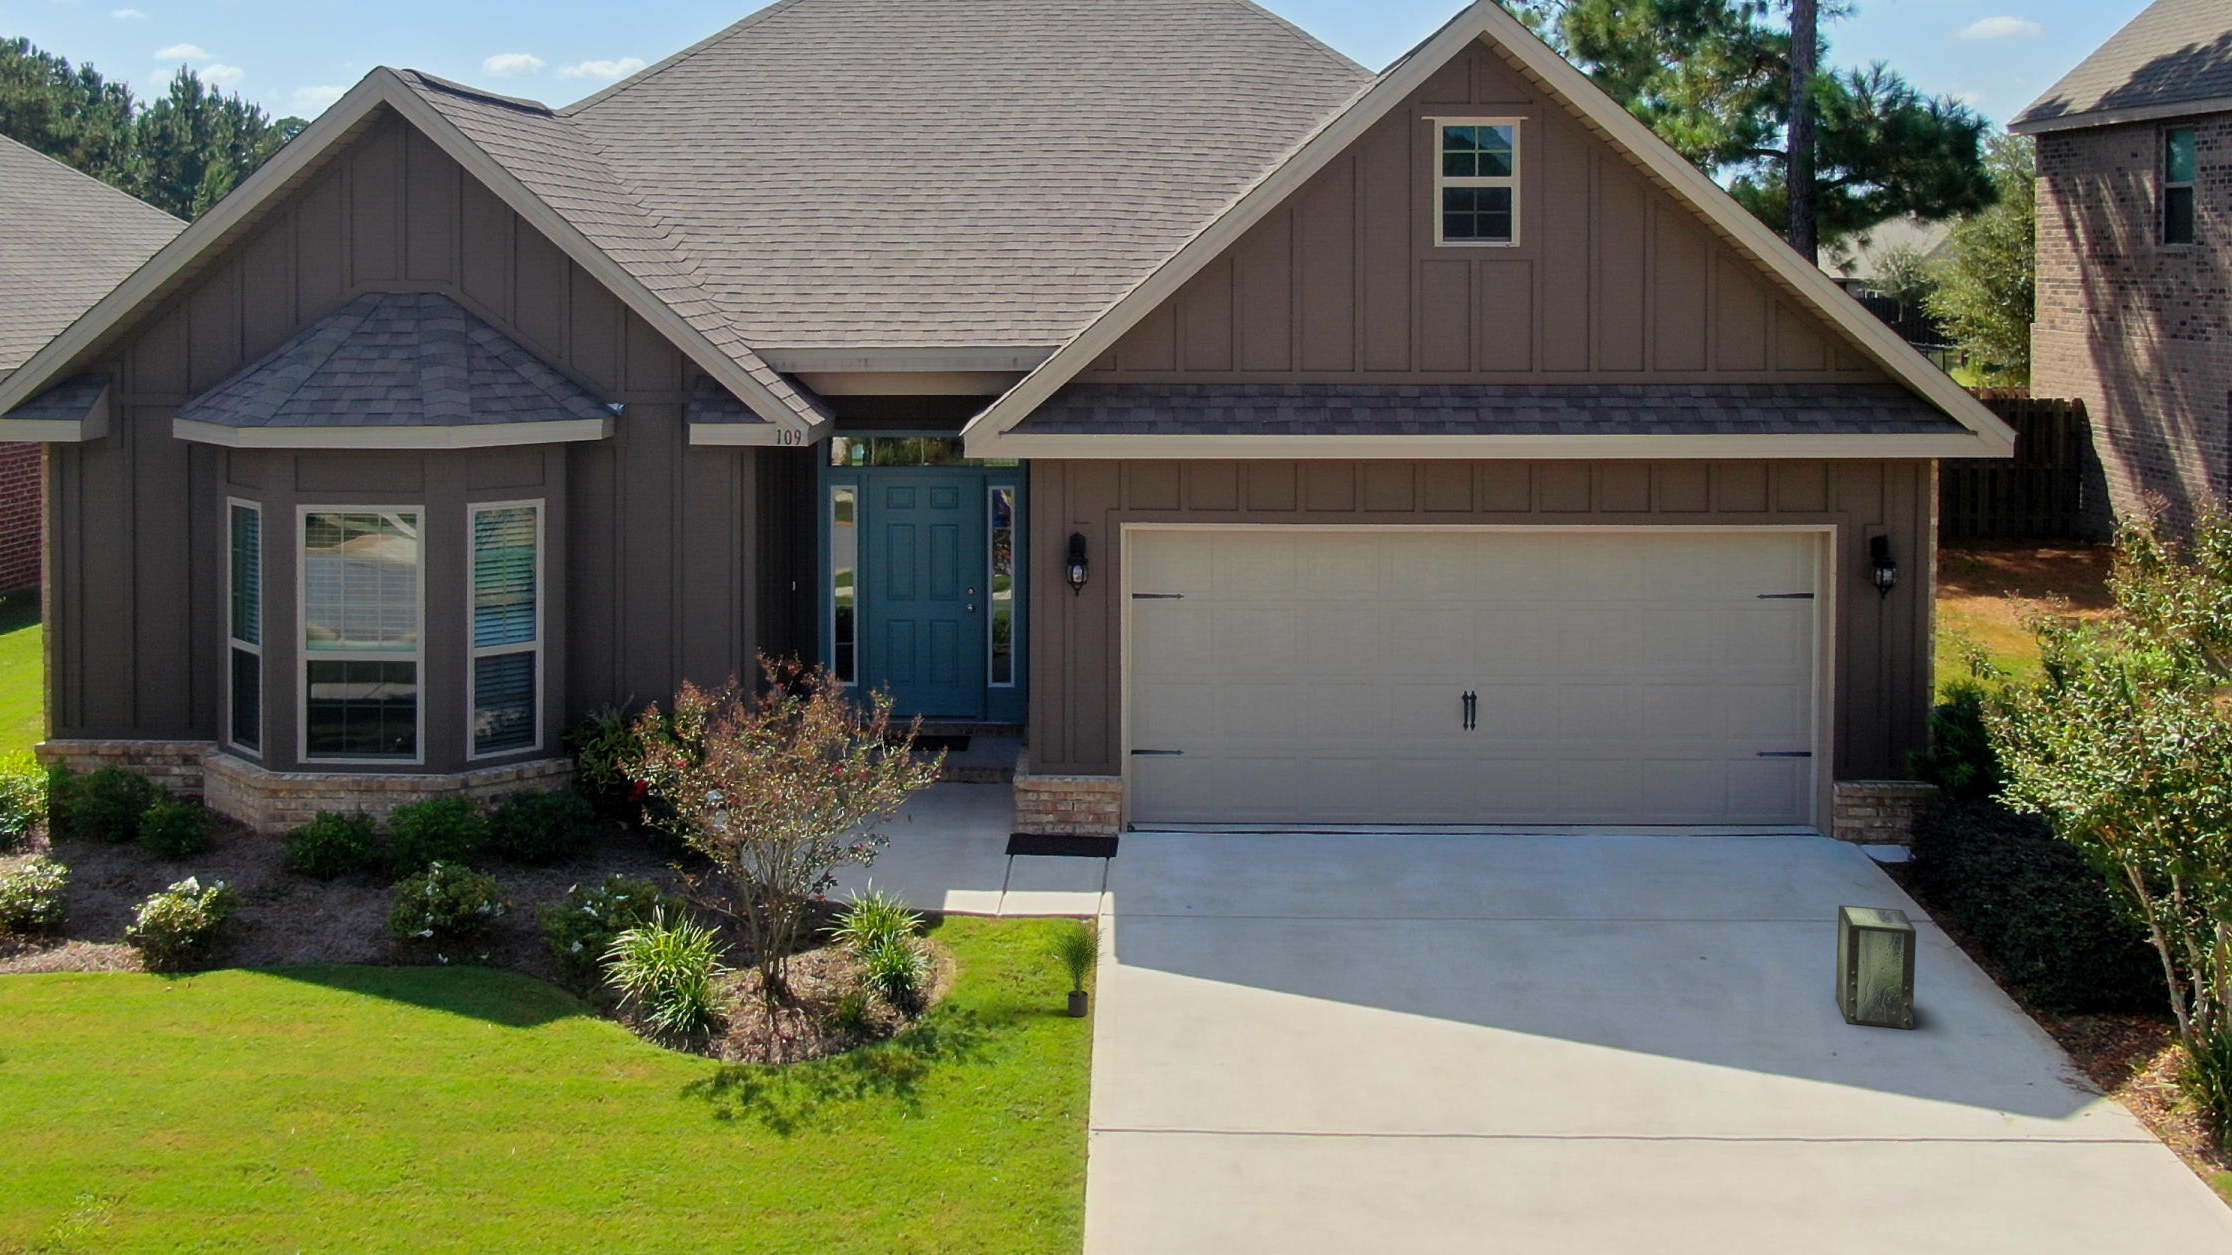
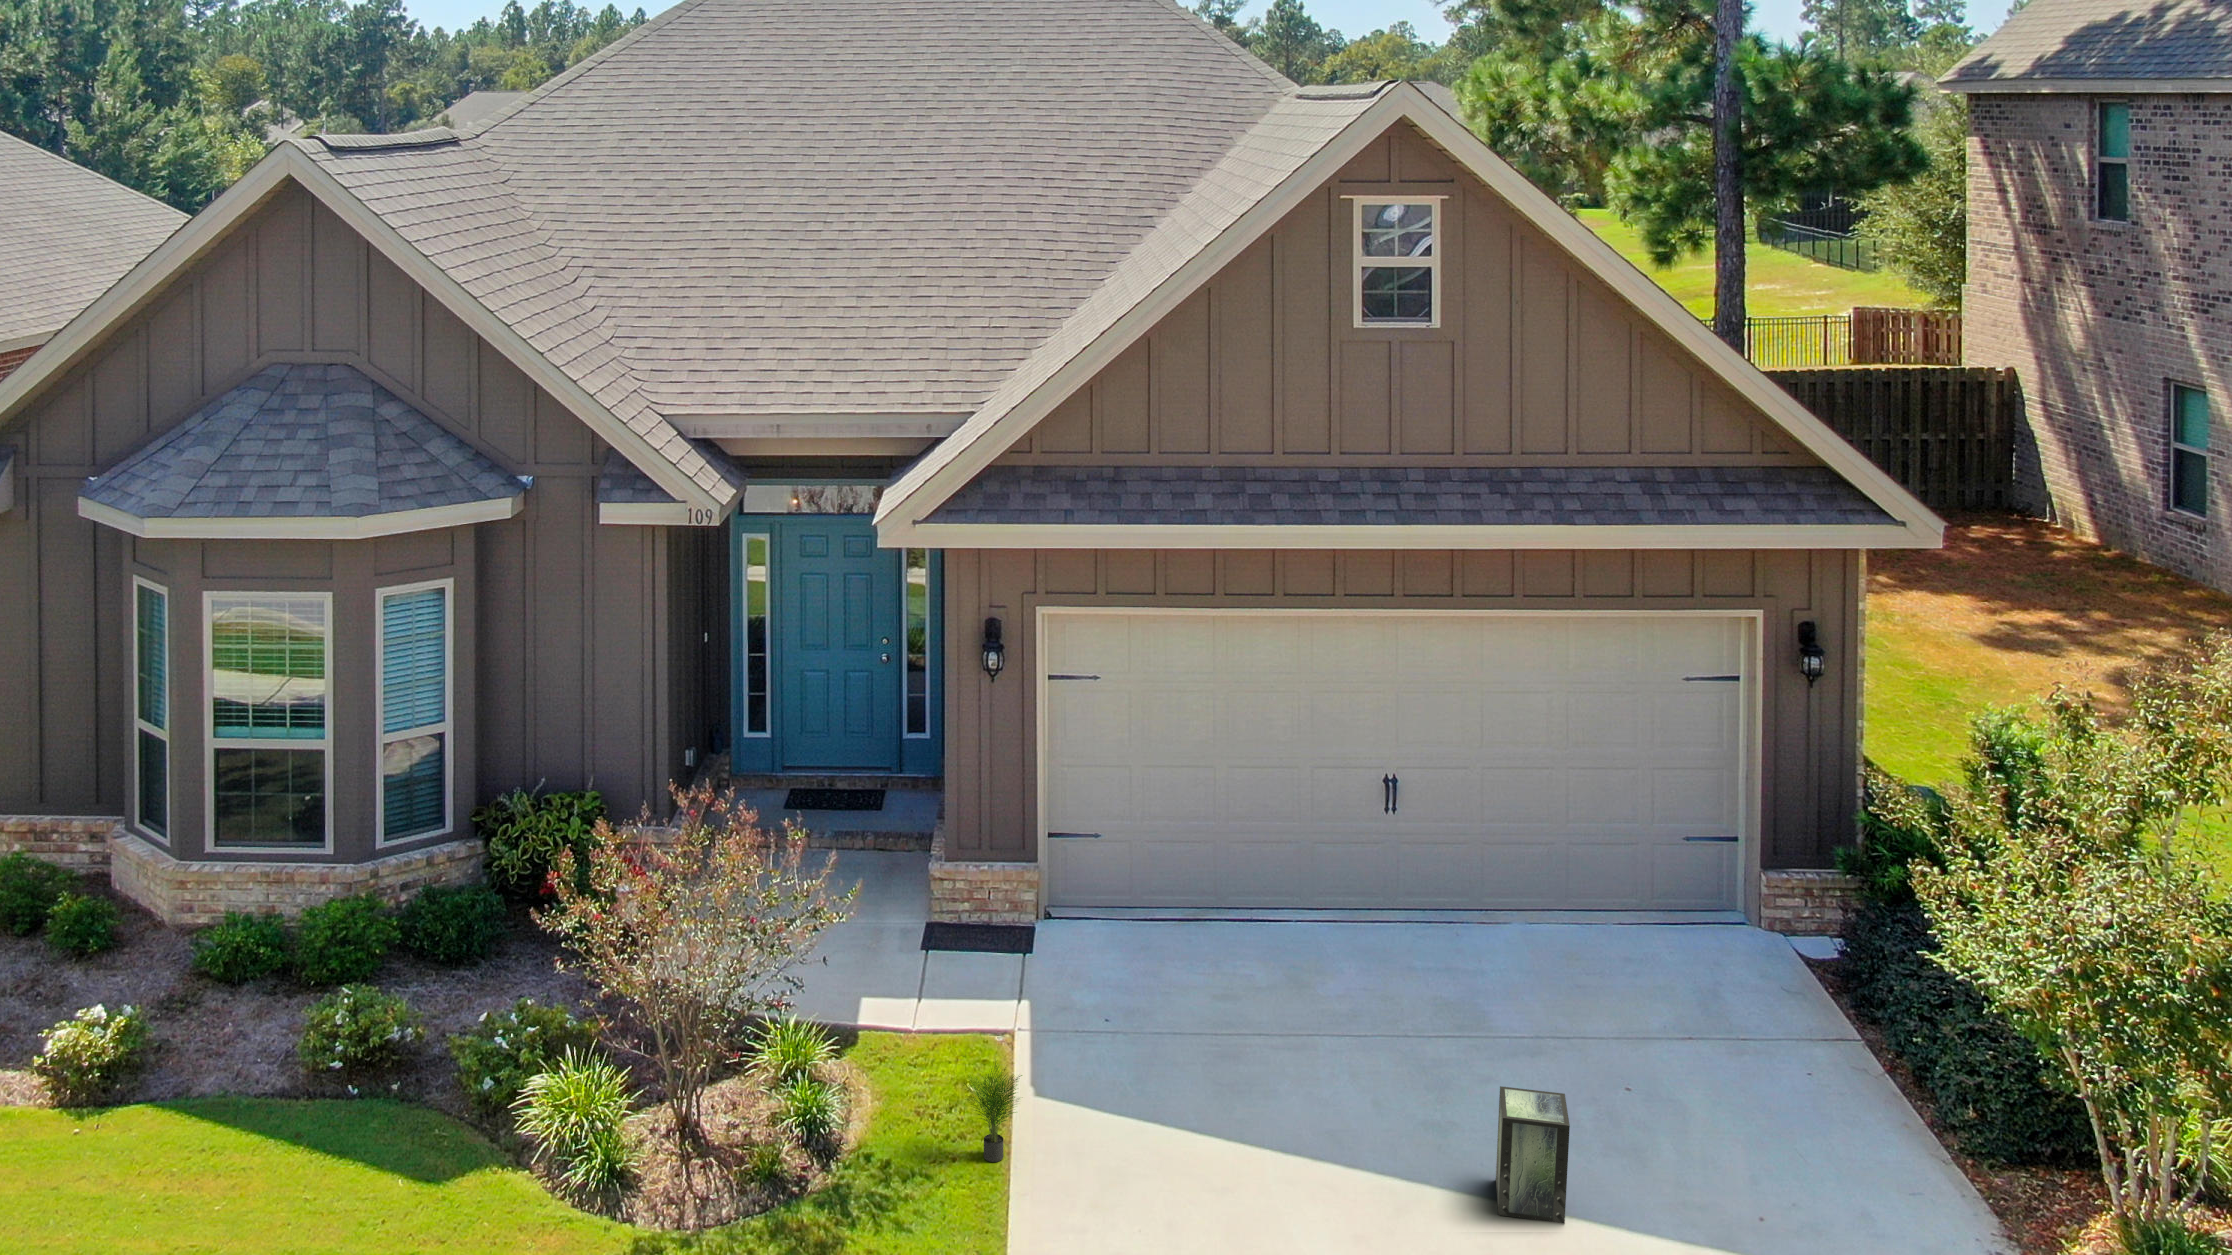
storage box: present [1836,905,1916,1029] -> present [1496,1086,1570,1223]

